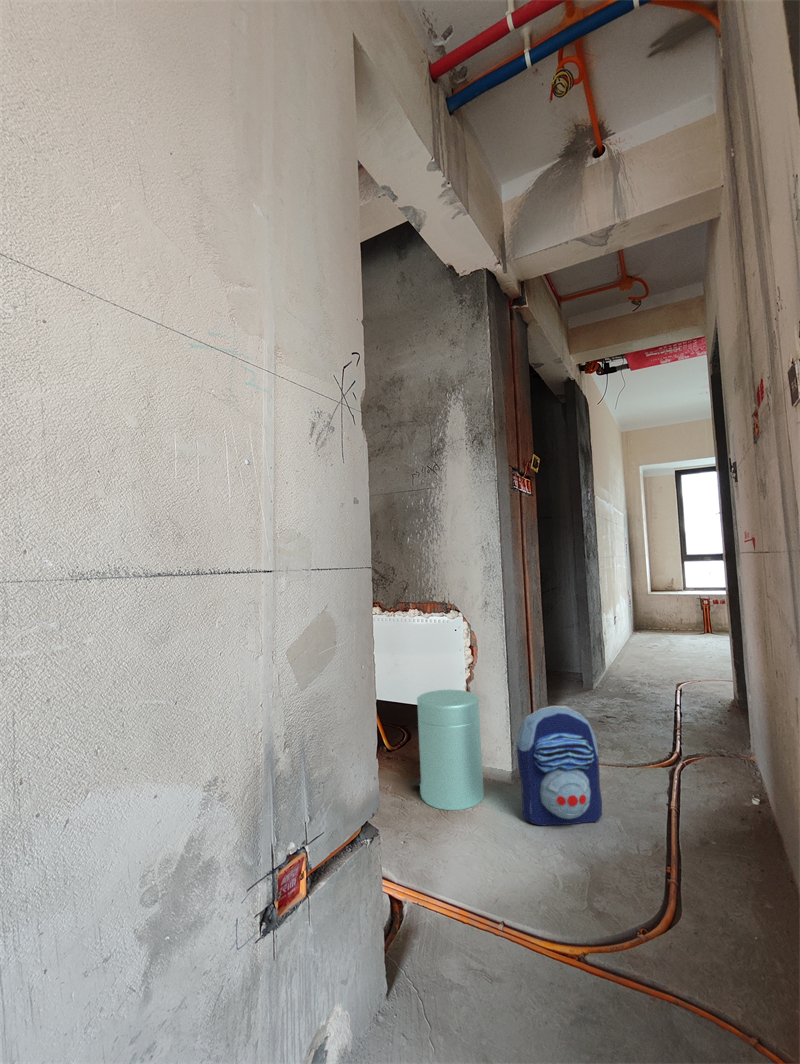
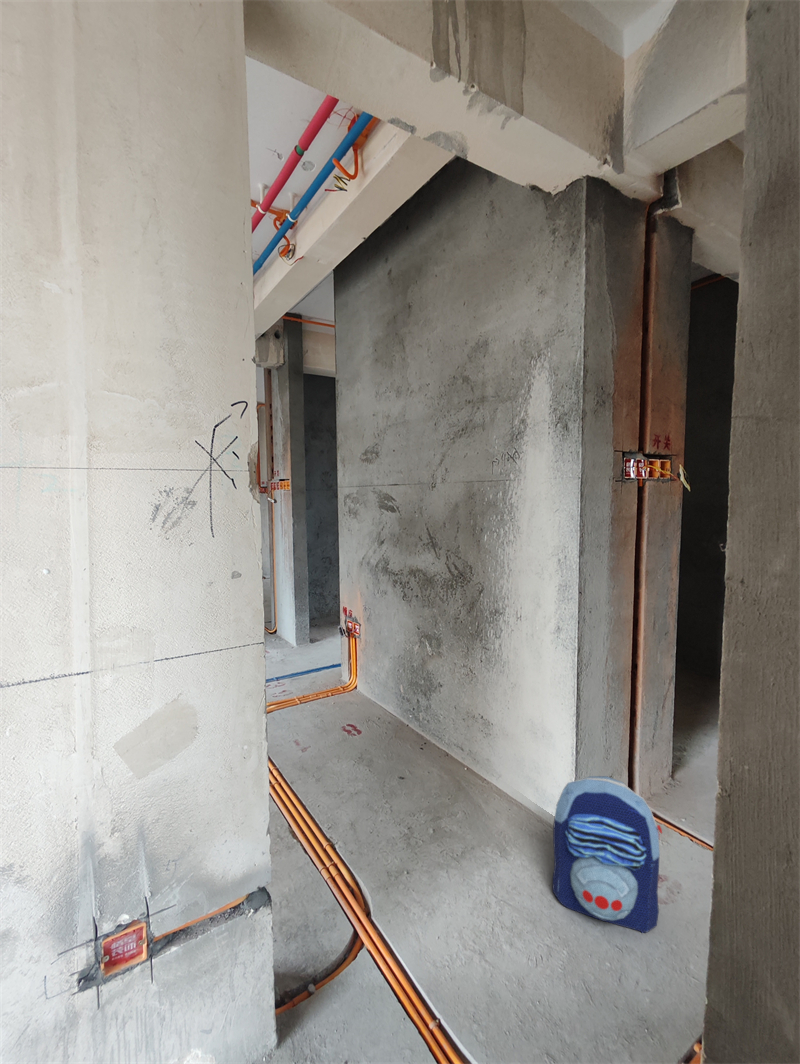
trash can: present [411,690,484,810] -> none [461,712,535,852]

